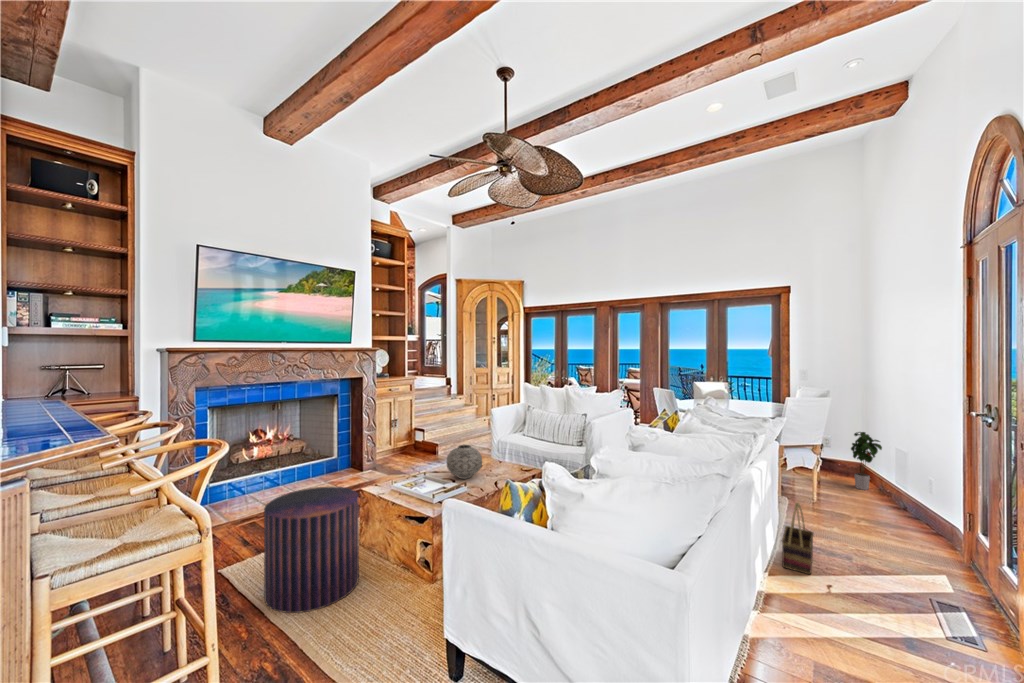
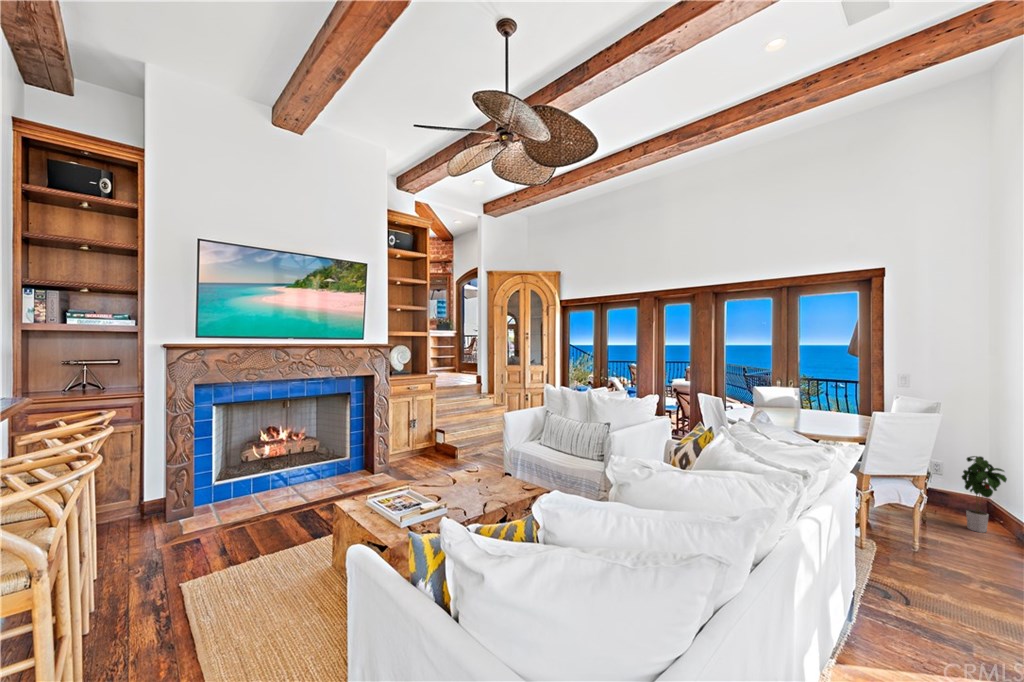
vase: present [447,445,482,479] -> none [430,456,472,496]
pouf: present [264,487,359,613] -> none [206,500,317,645]
basket: present [782,503,814,574] -> none [843,555,893,656]

